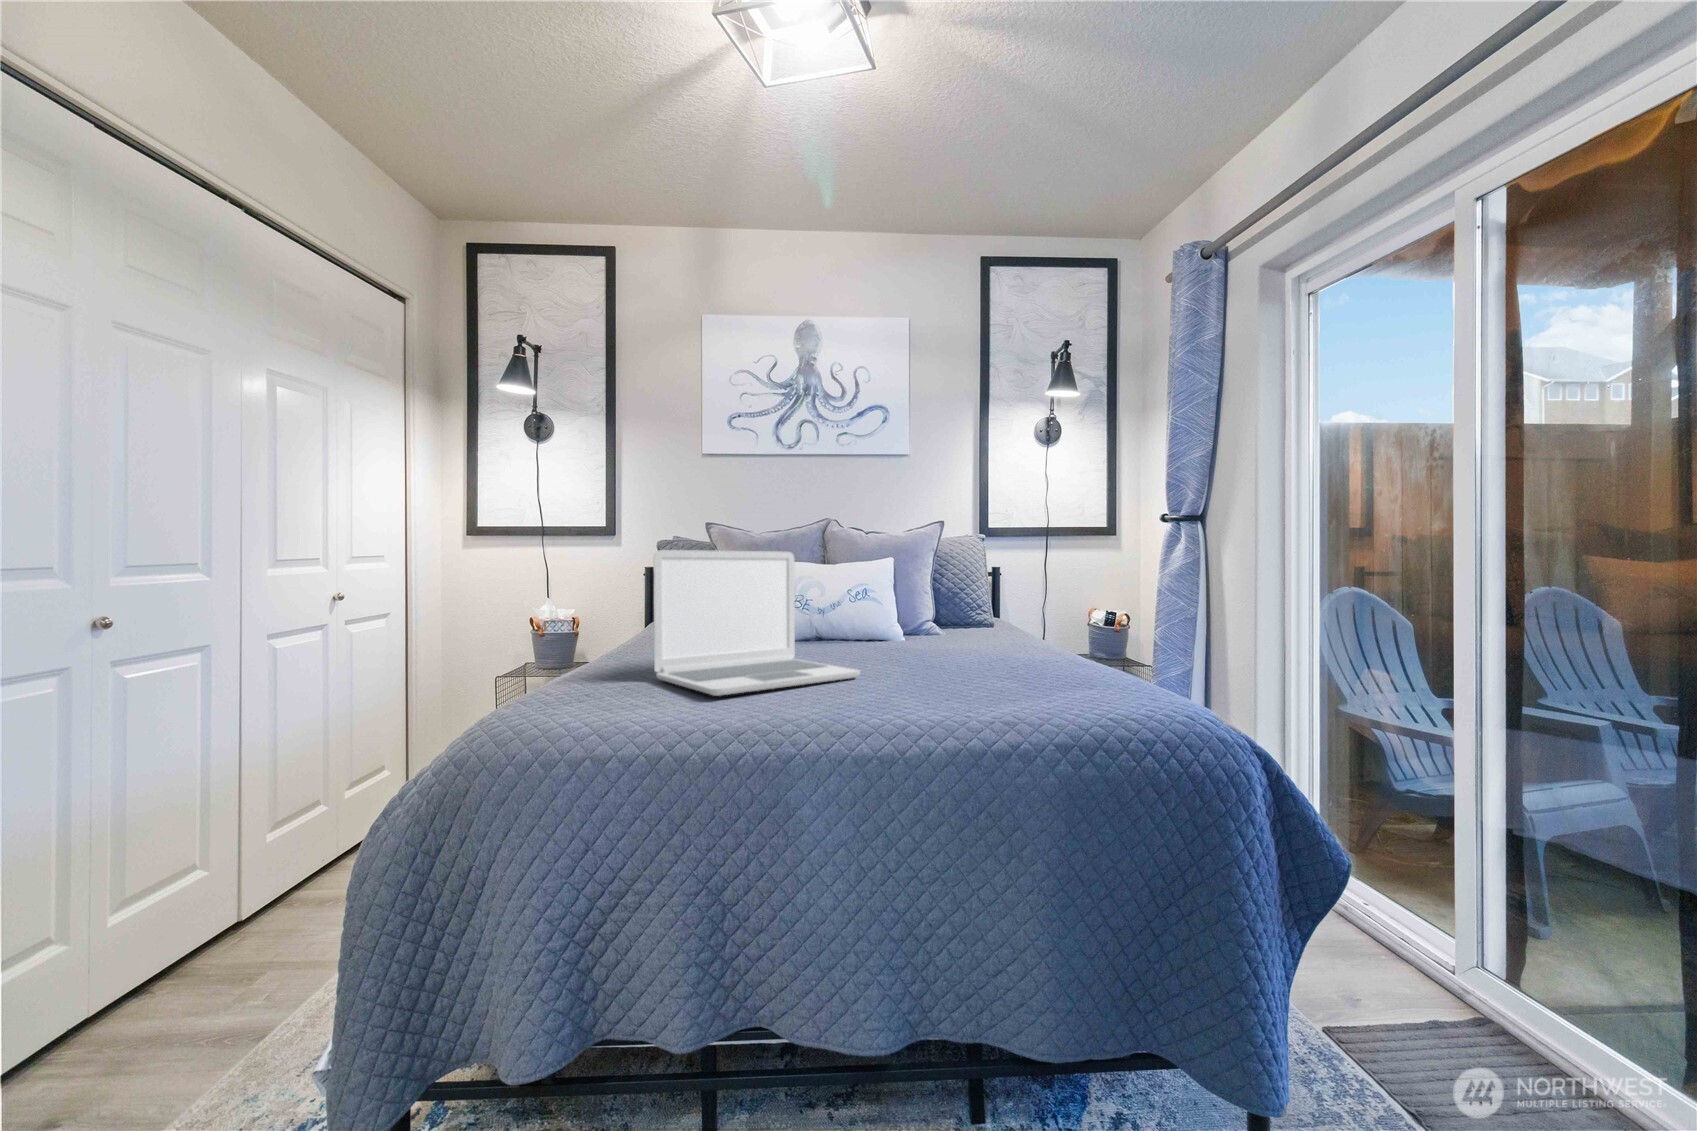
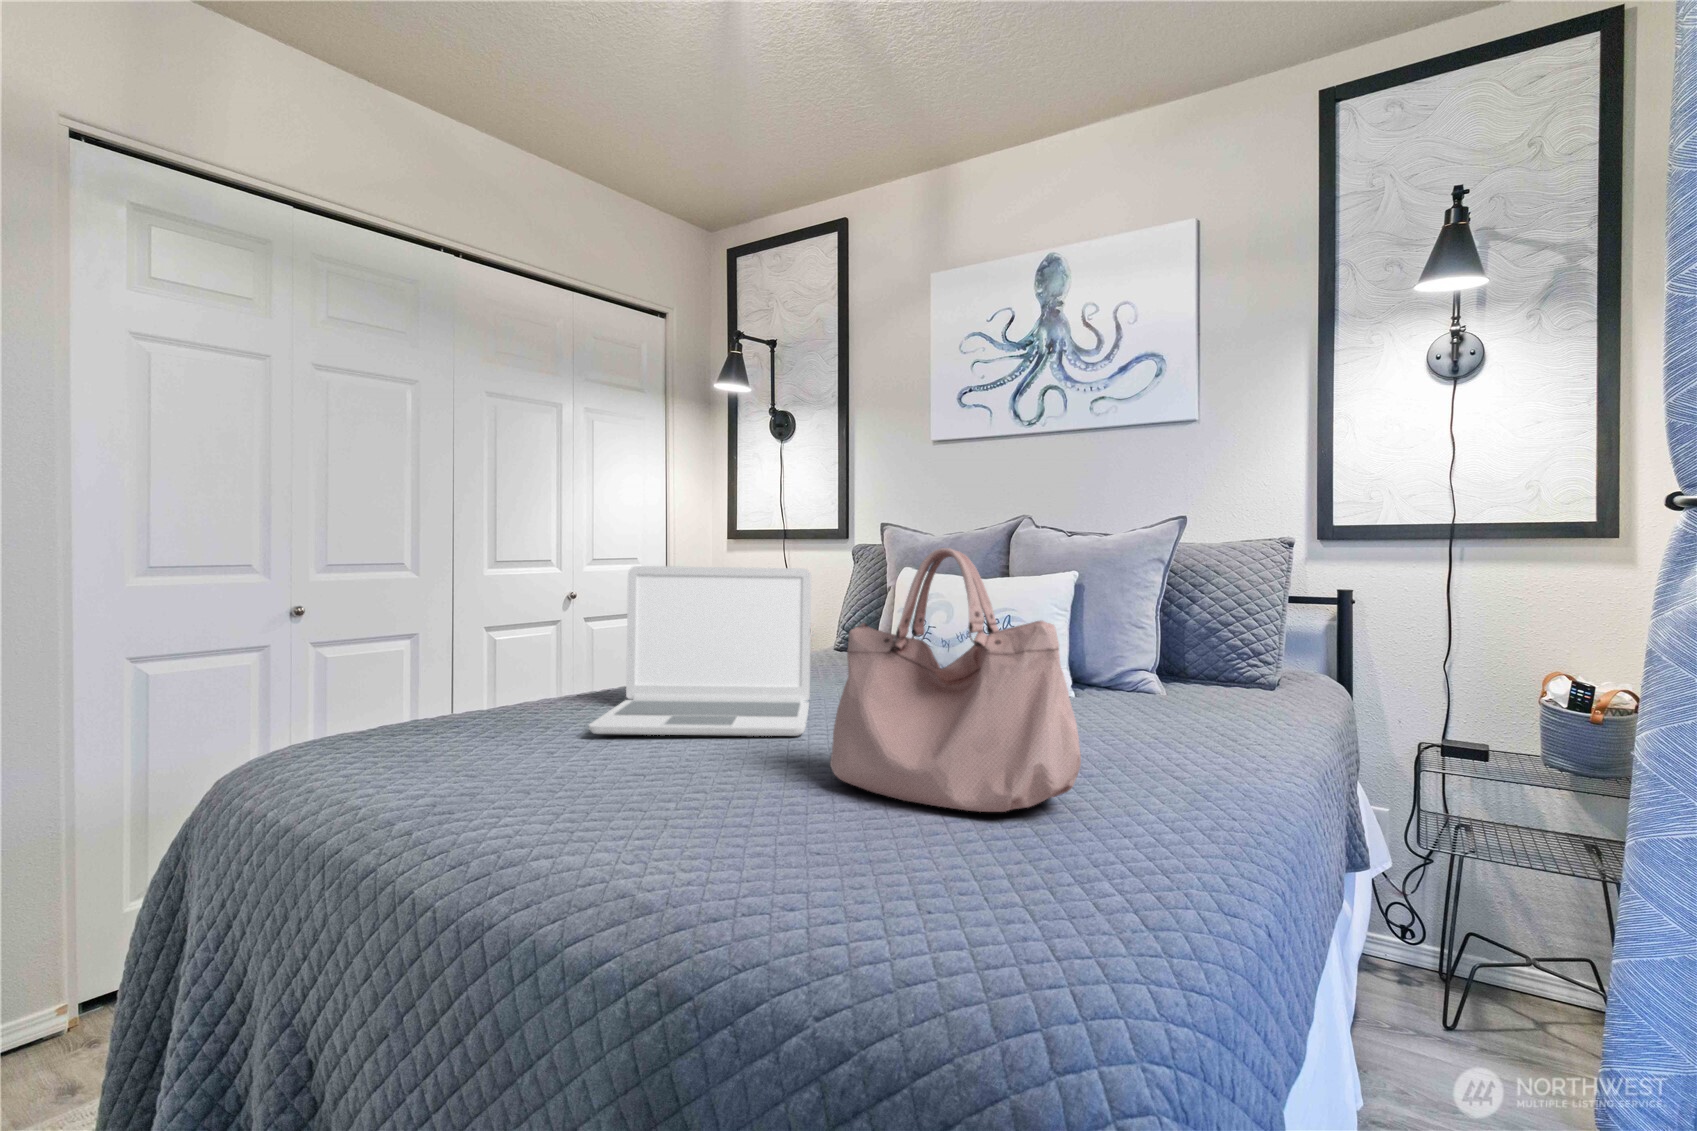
handbag: none [947,530,1120,694] -> present [830,548,1081,812]

